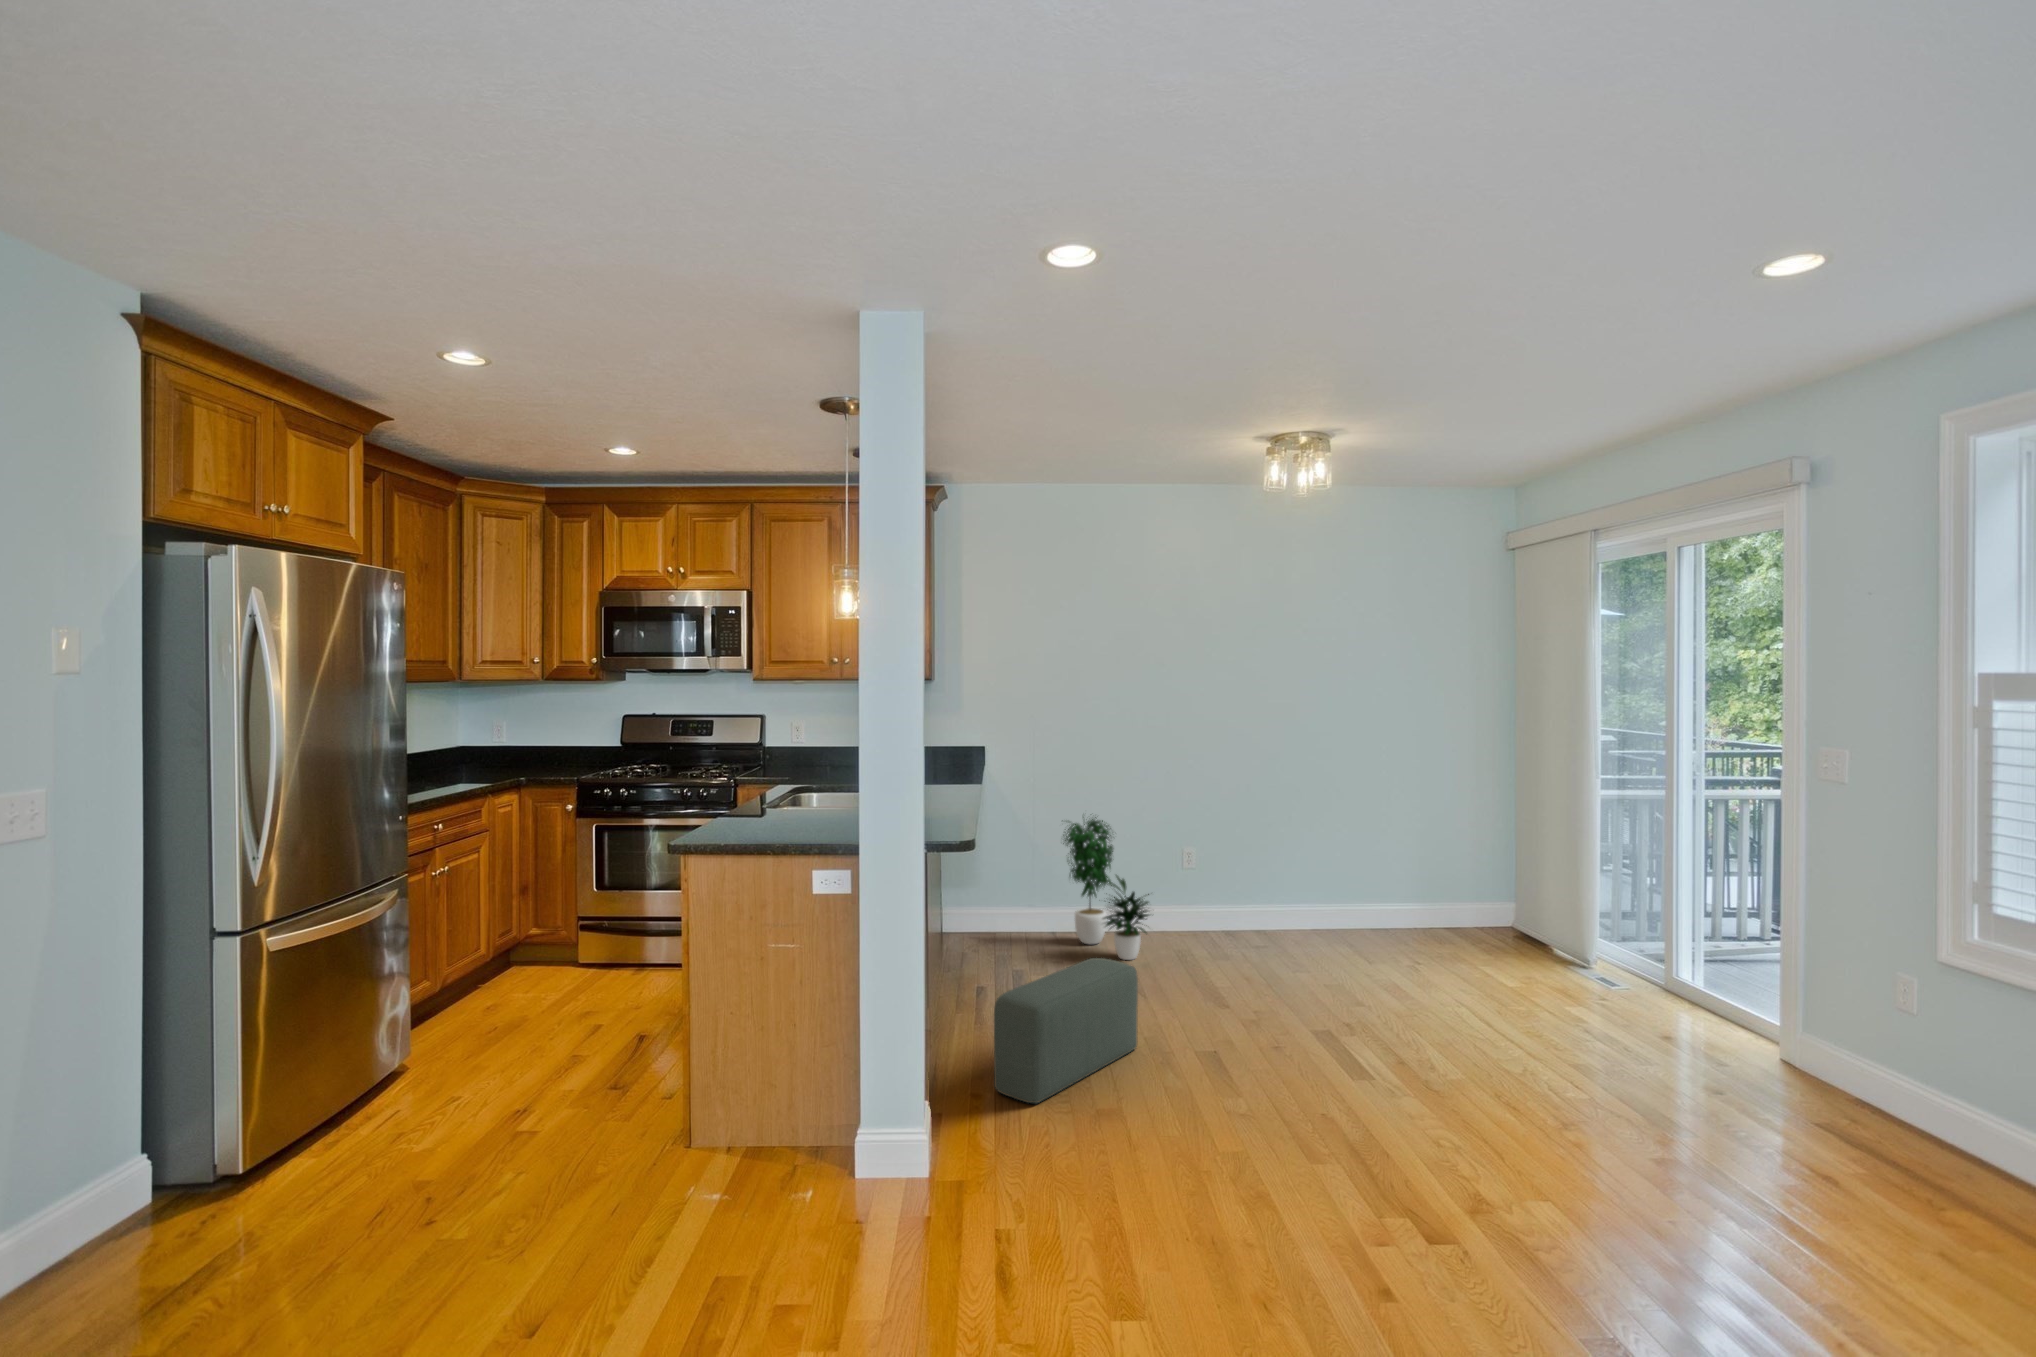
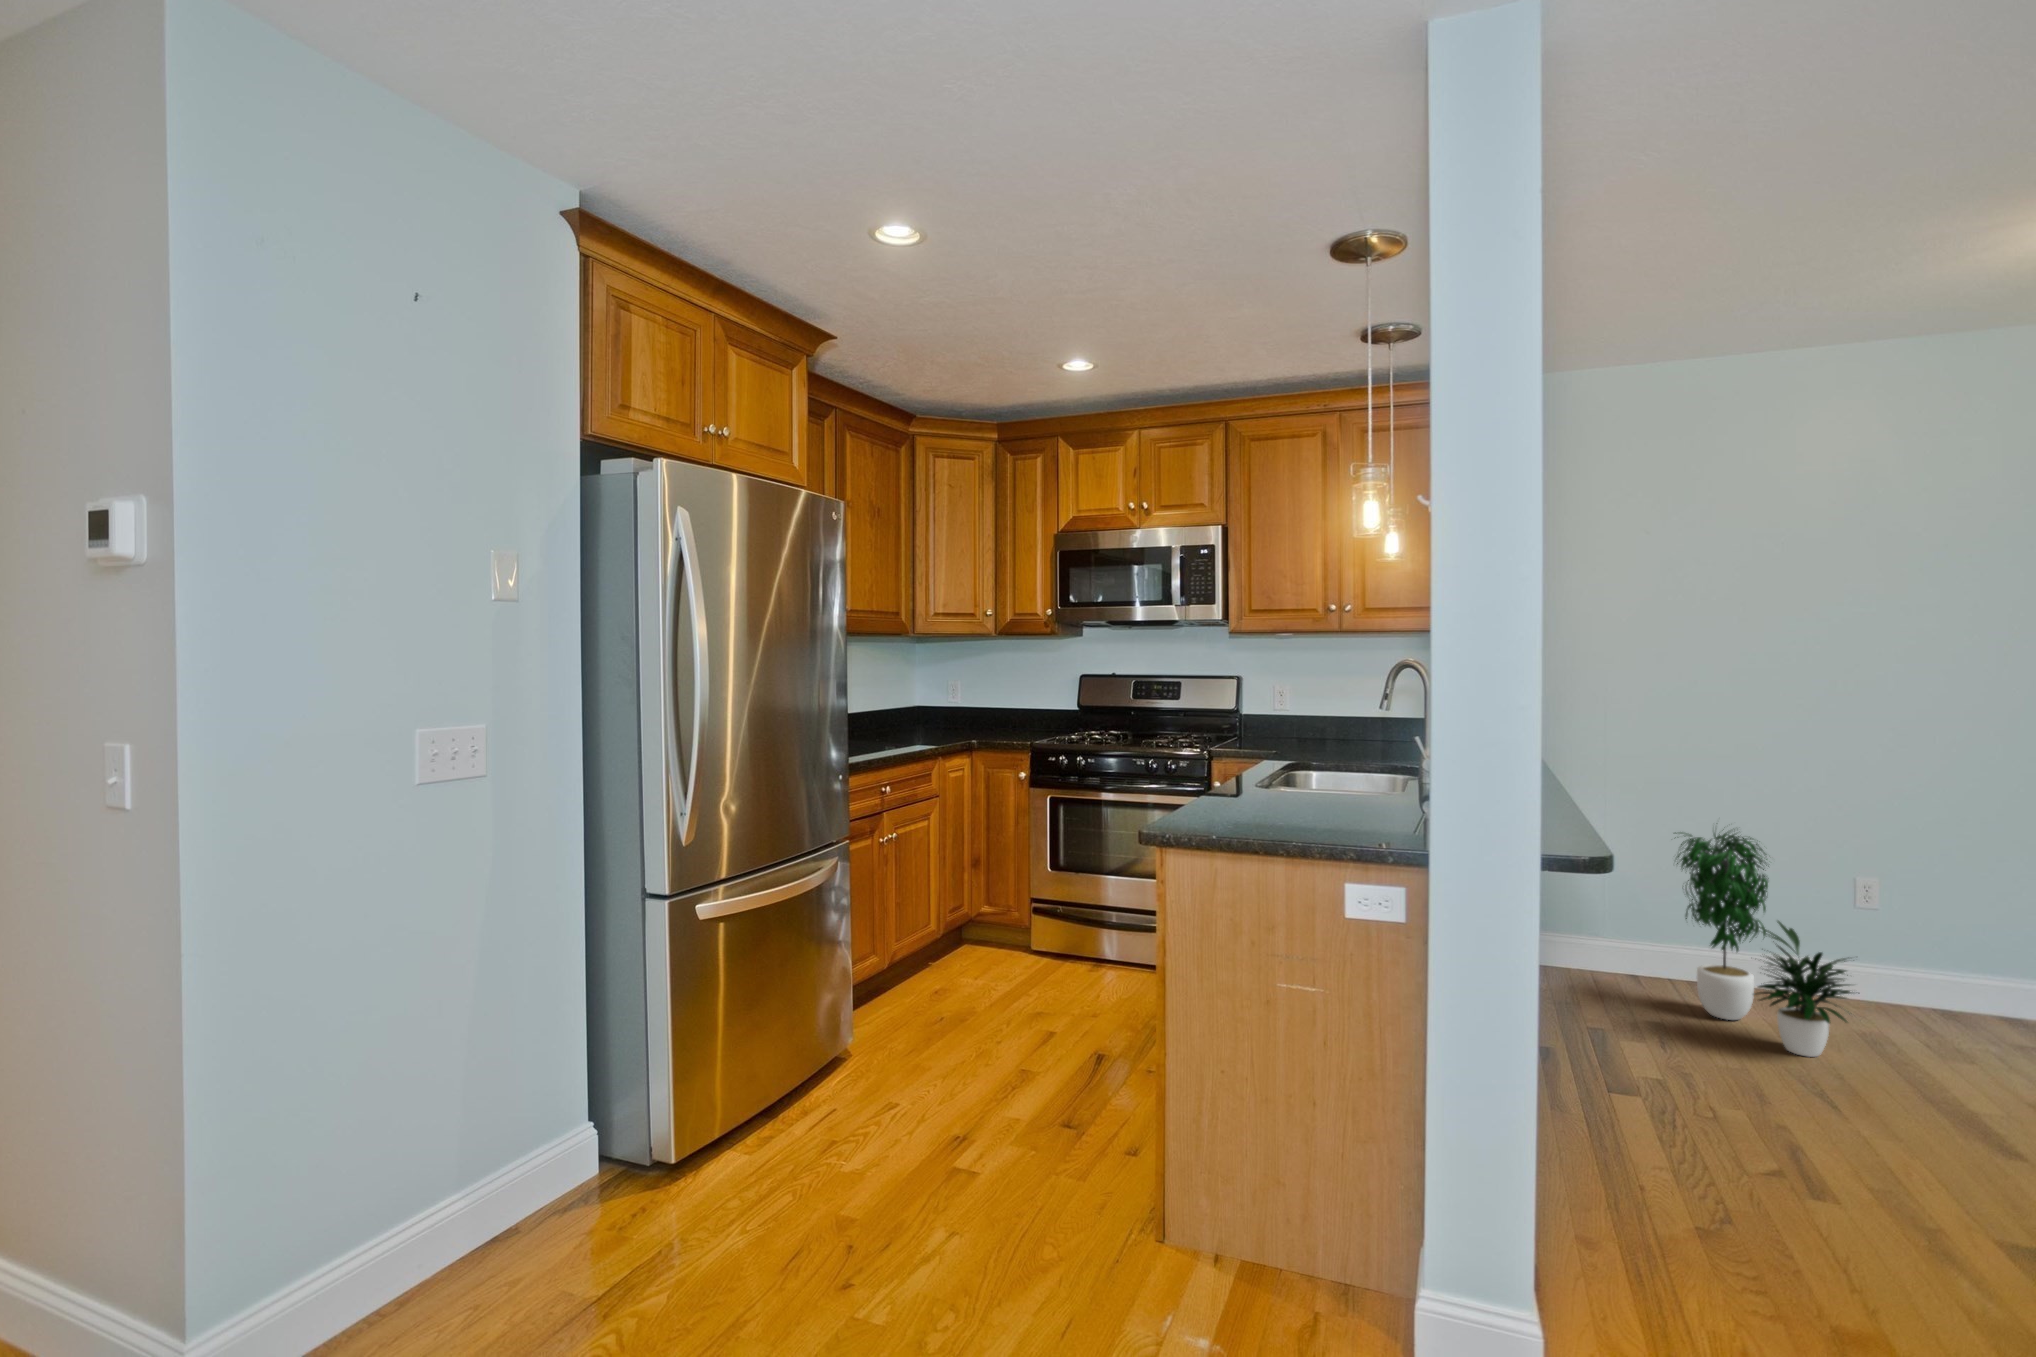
pouf: present [994,958,1138,1103] -> none [1626,1066,1892,1312]

